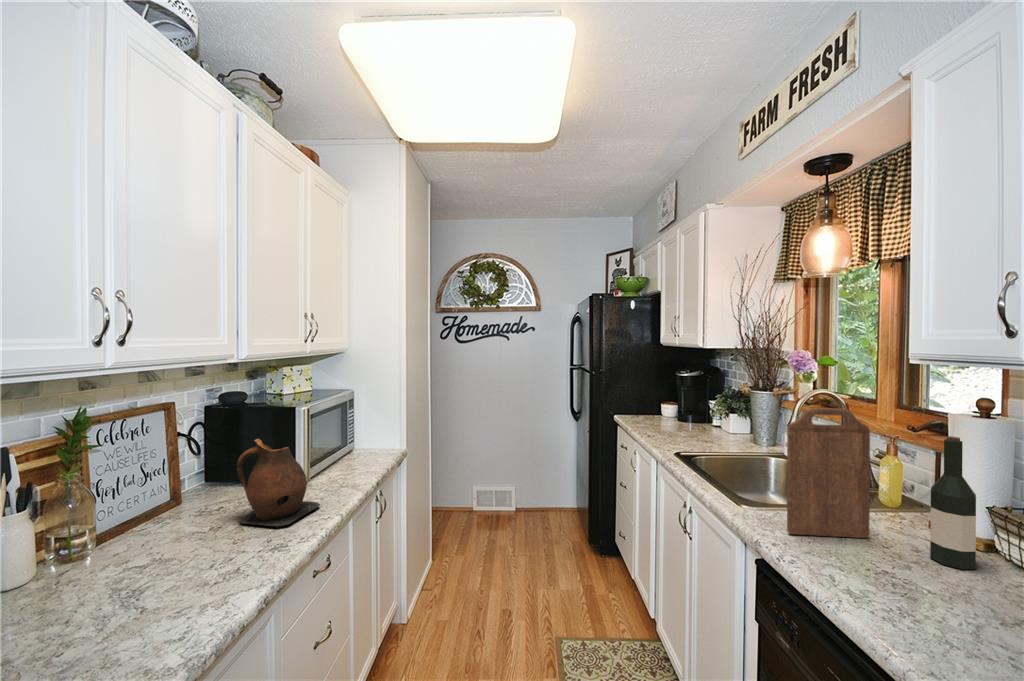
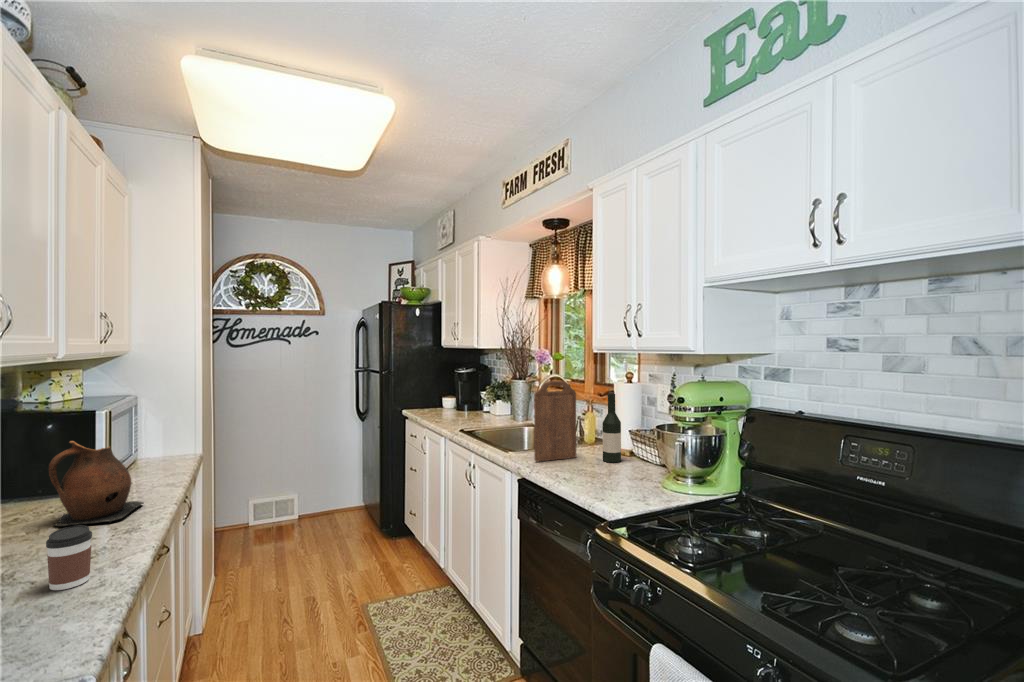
coffee cup: none [147,552,195,629] -> present [46,525,92,590]

